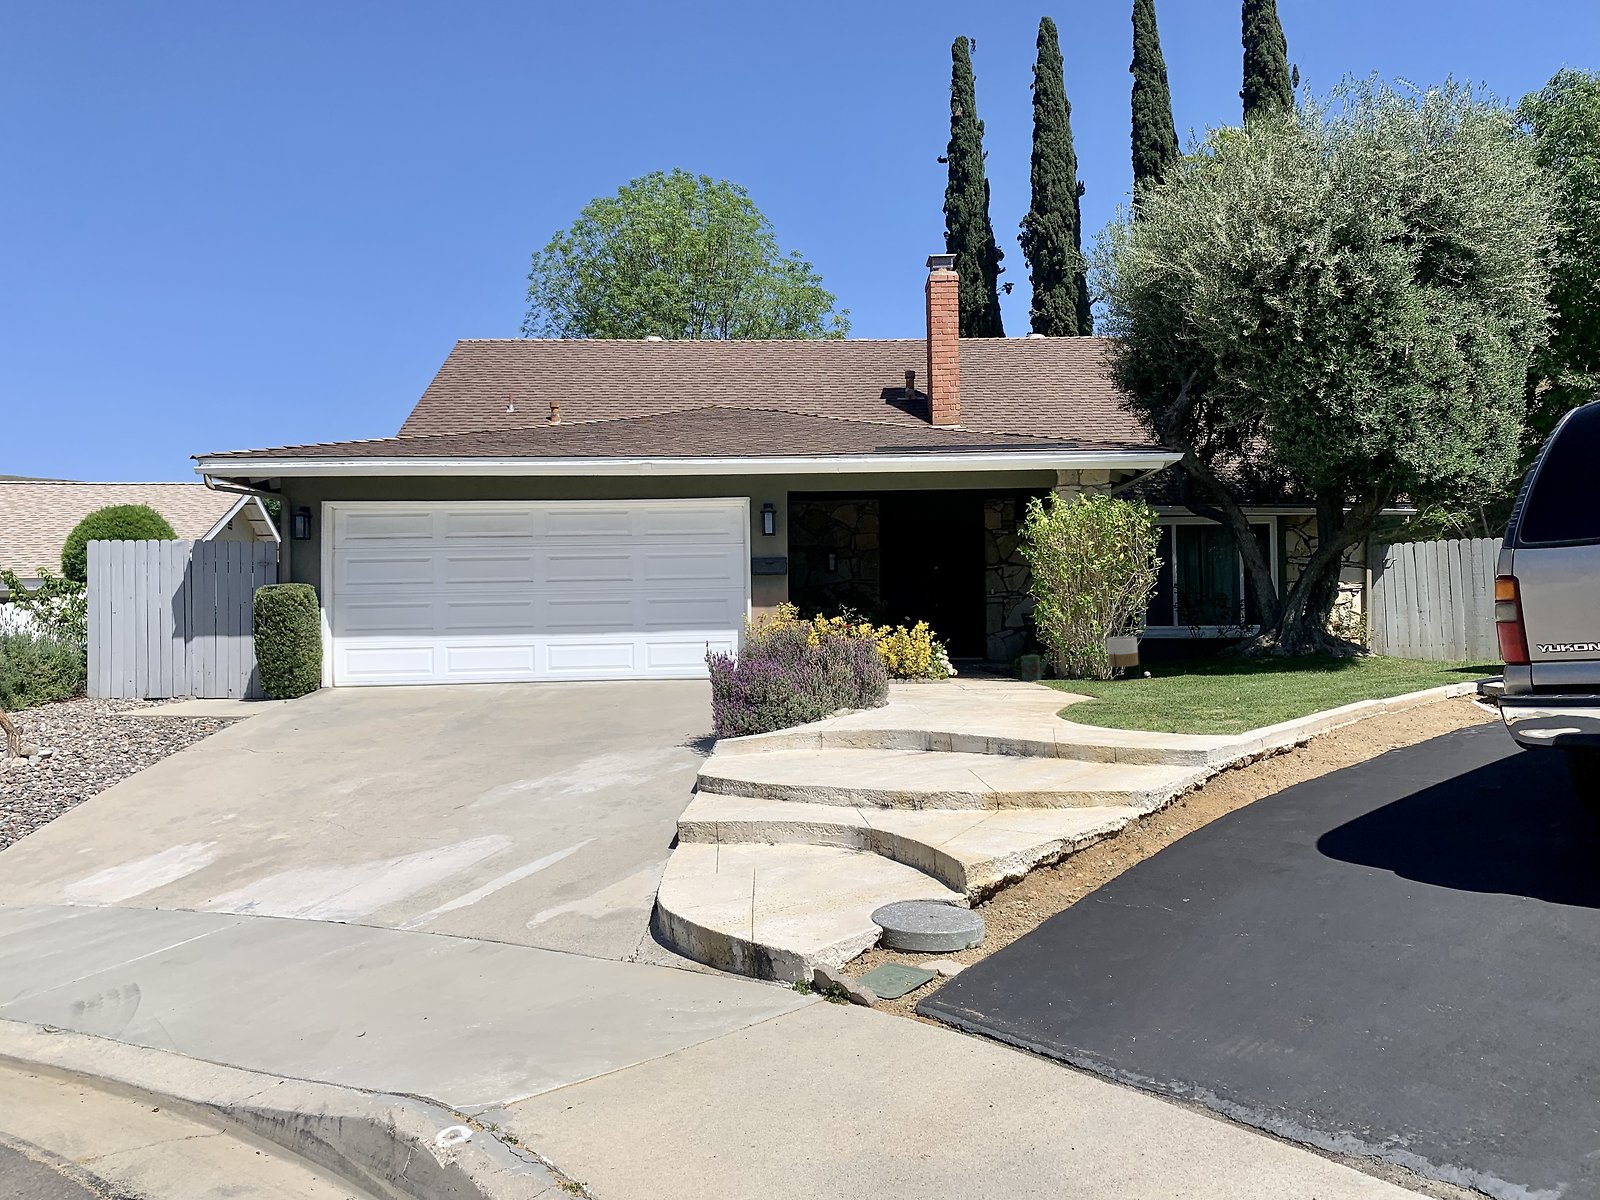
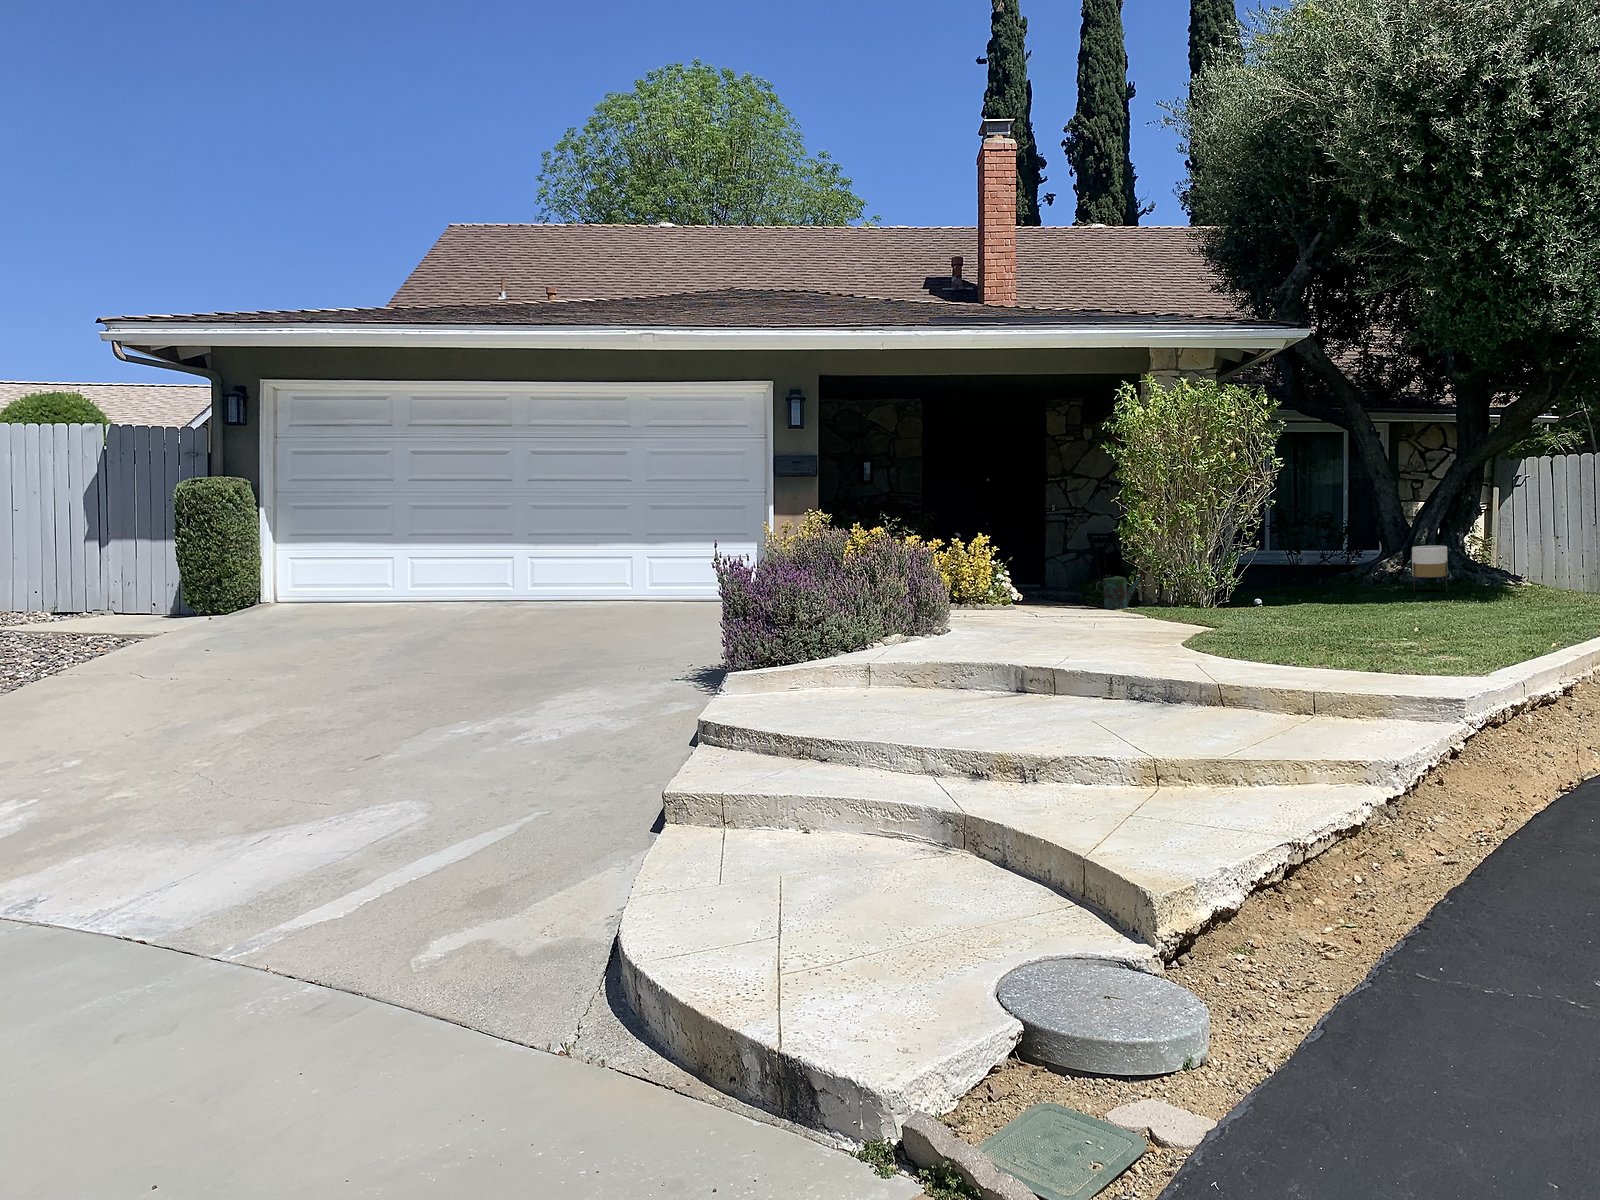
planter: present [1107,636,1141,680] -> present [1412,546,1448,592]

